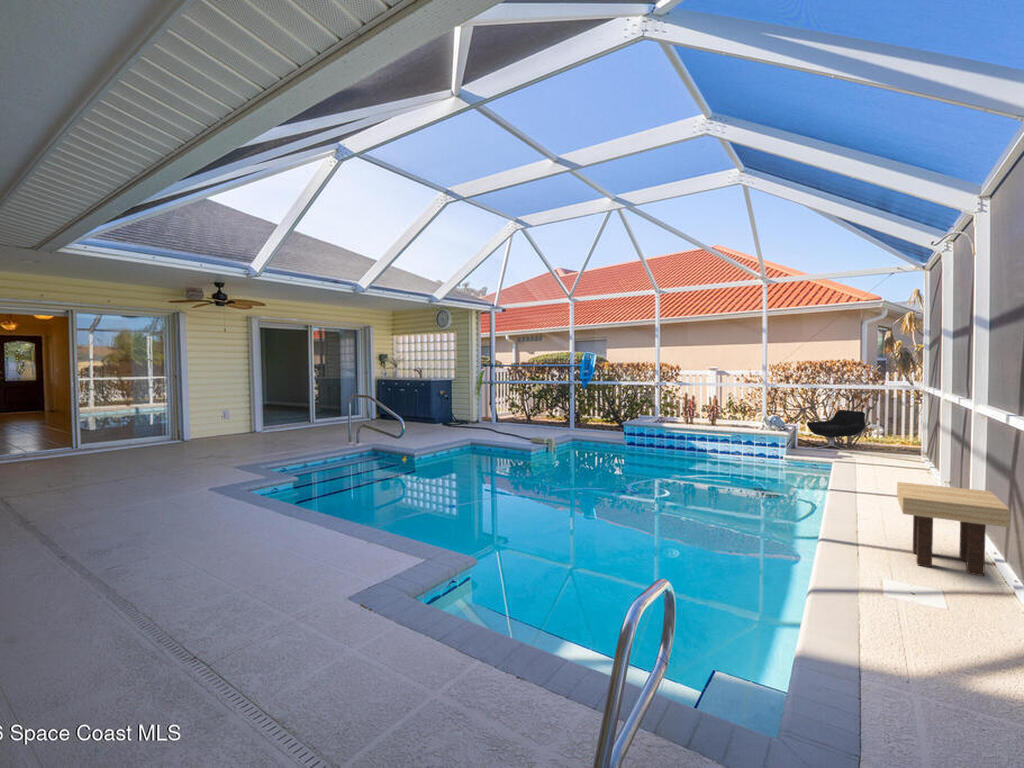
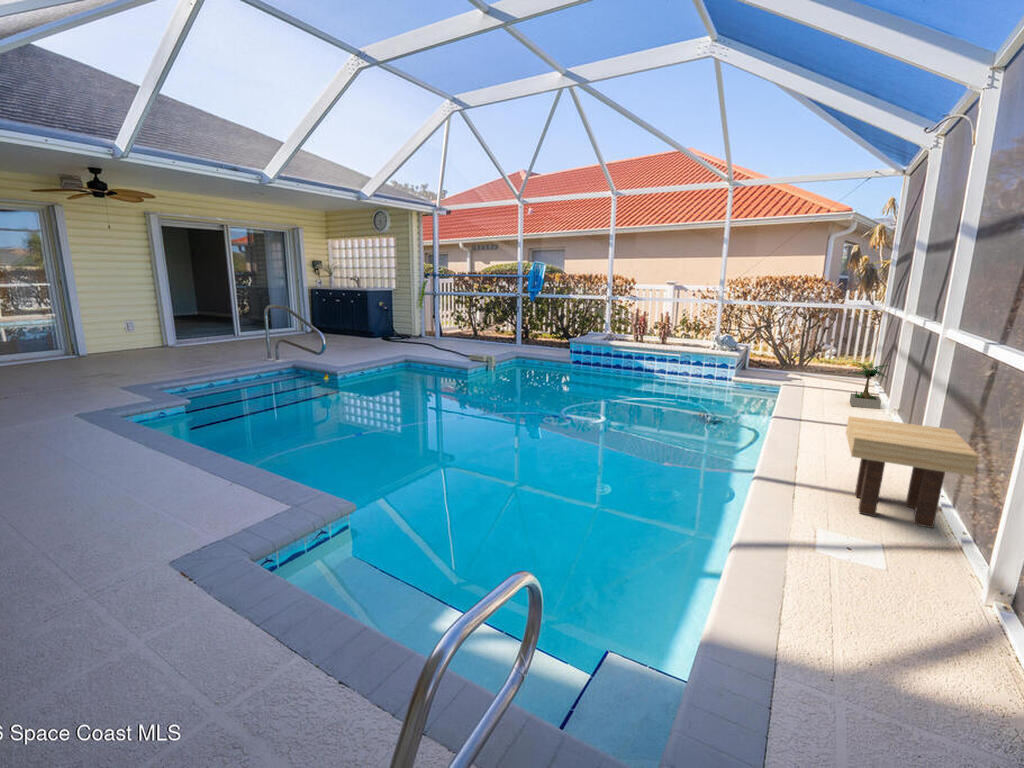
lounge chair: present [807,410,865,450] -> none [759,329,820,371]
potted plant: none [895,438,938,483] -> present [850,362,889,409]

